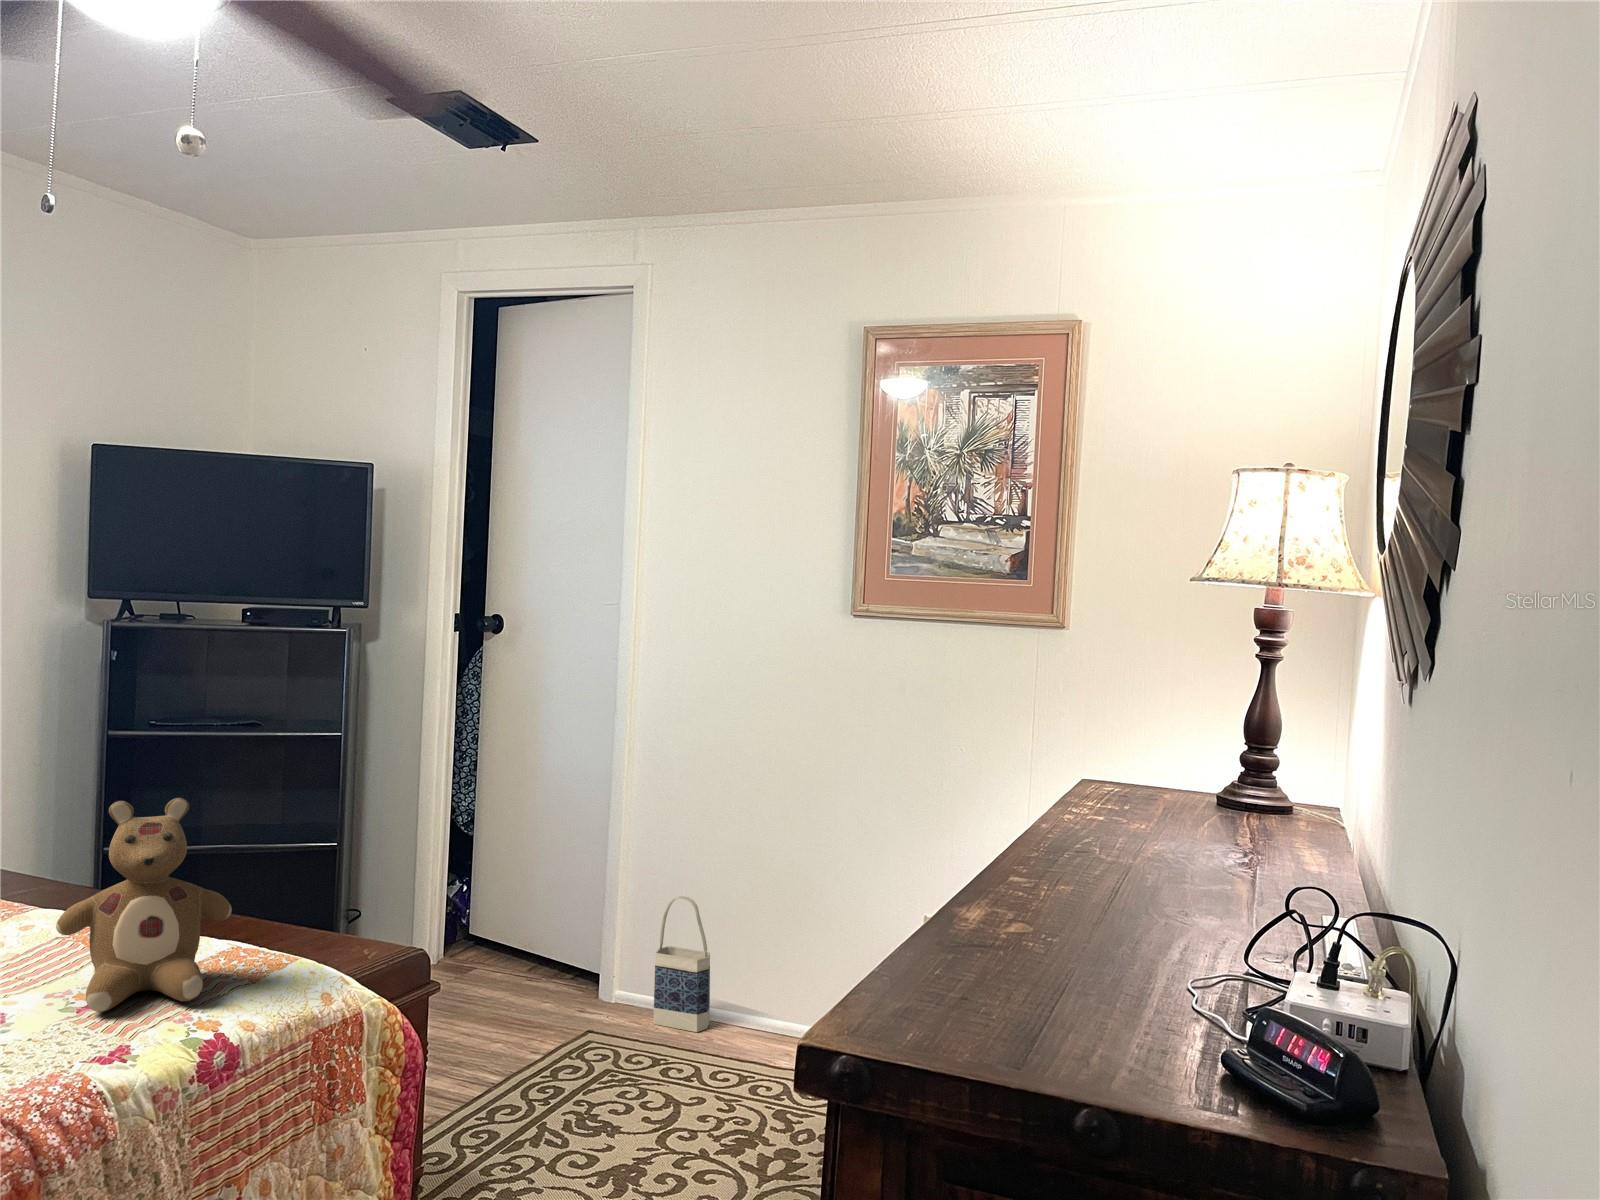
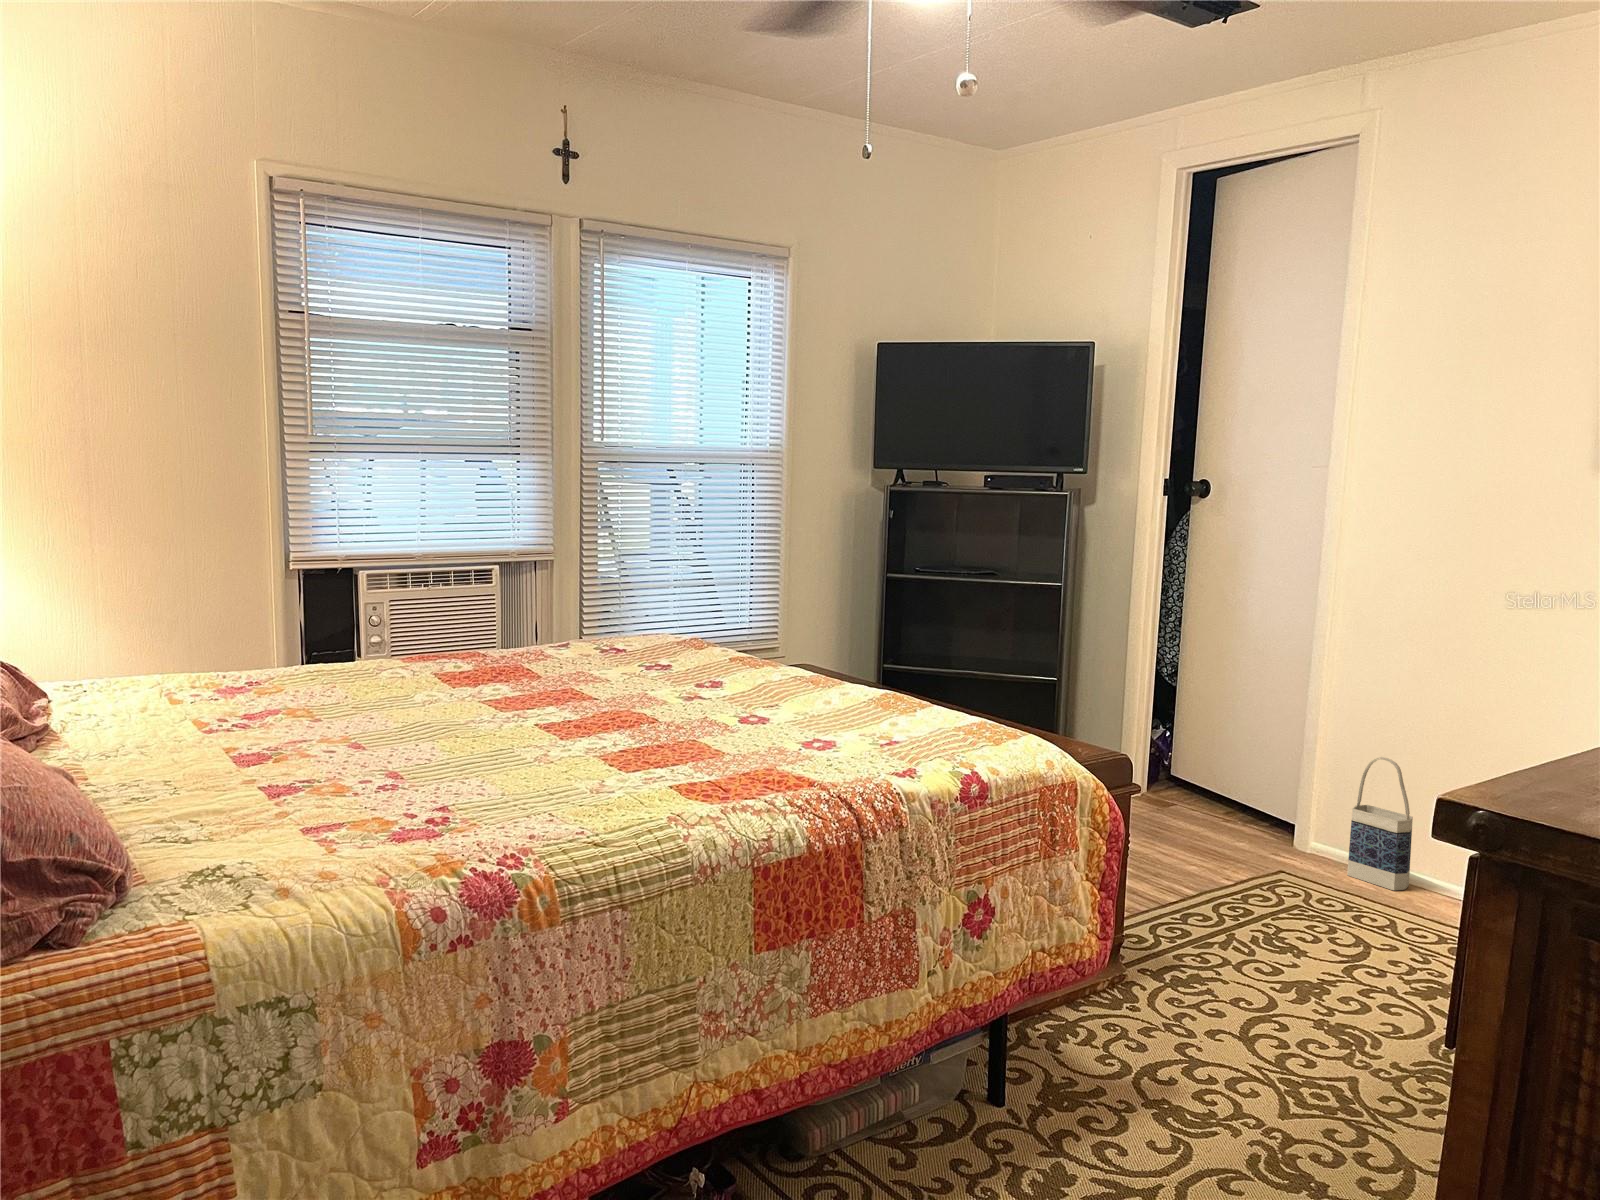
stuffed bear: present [56,798,232,1012] -> none [866,598,982,749]

